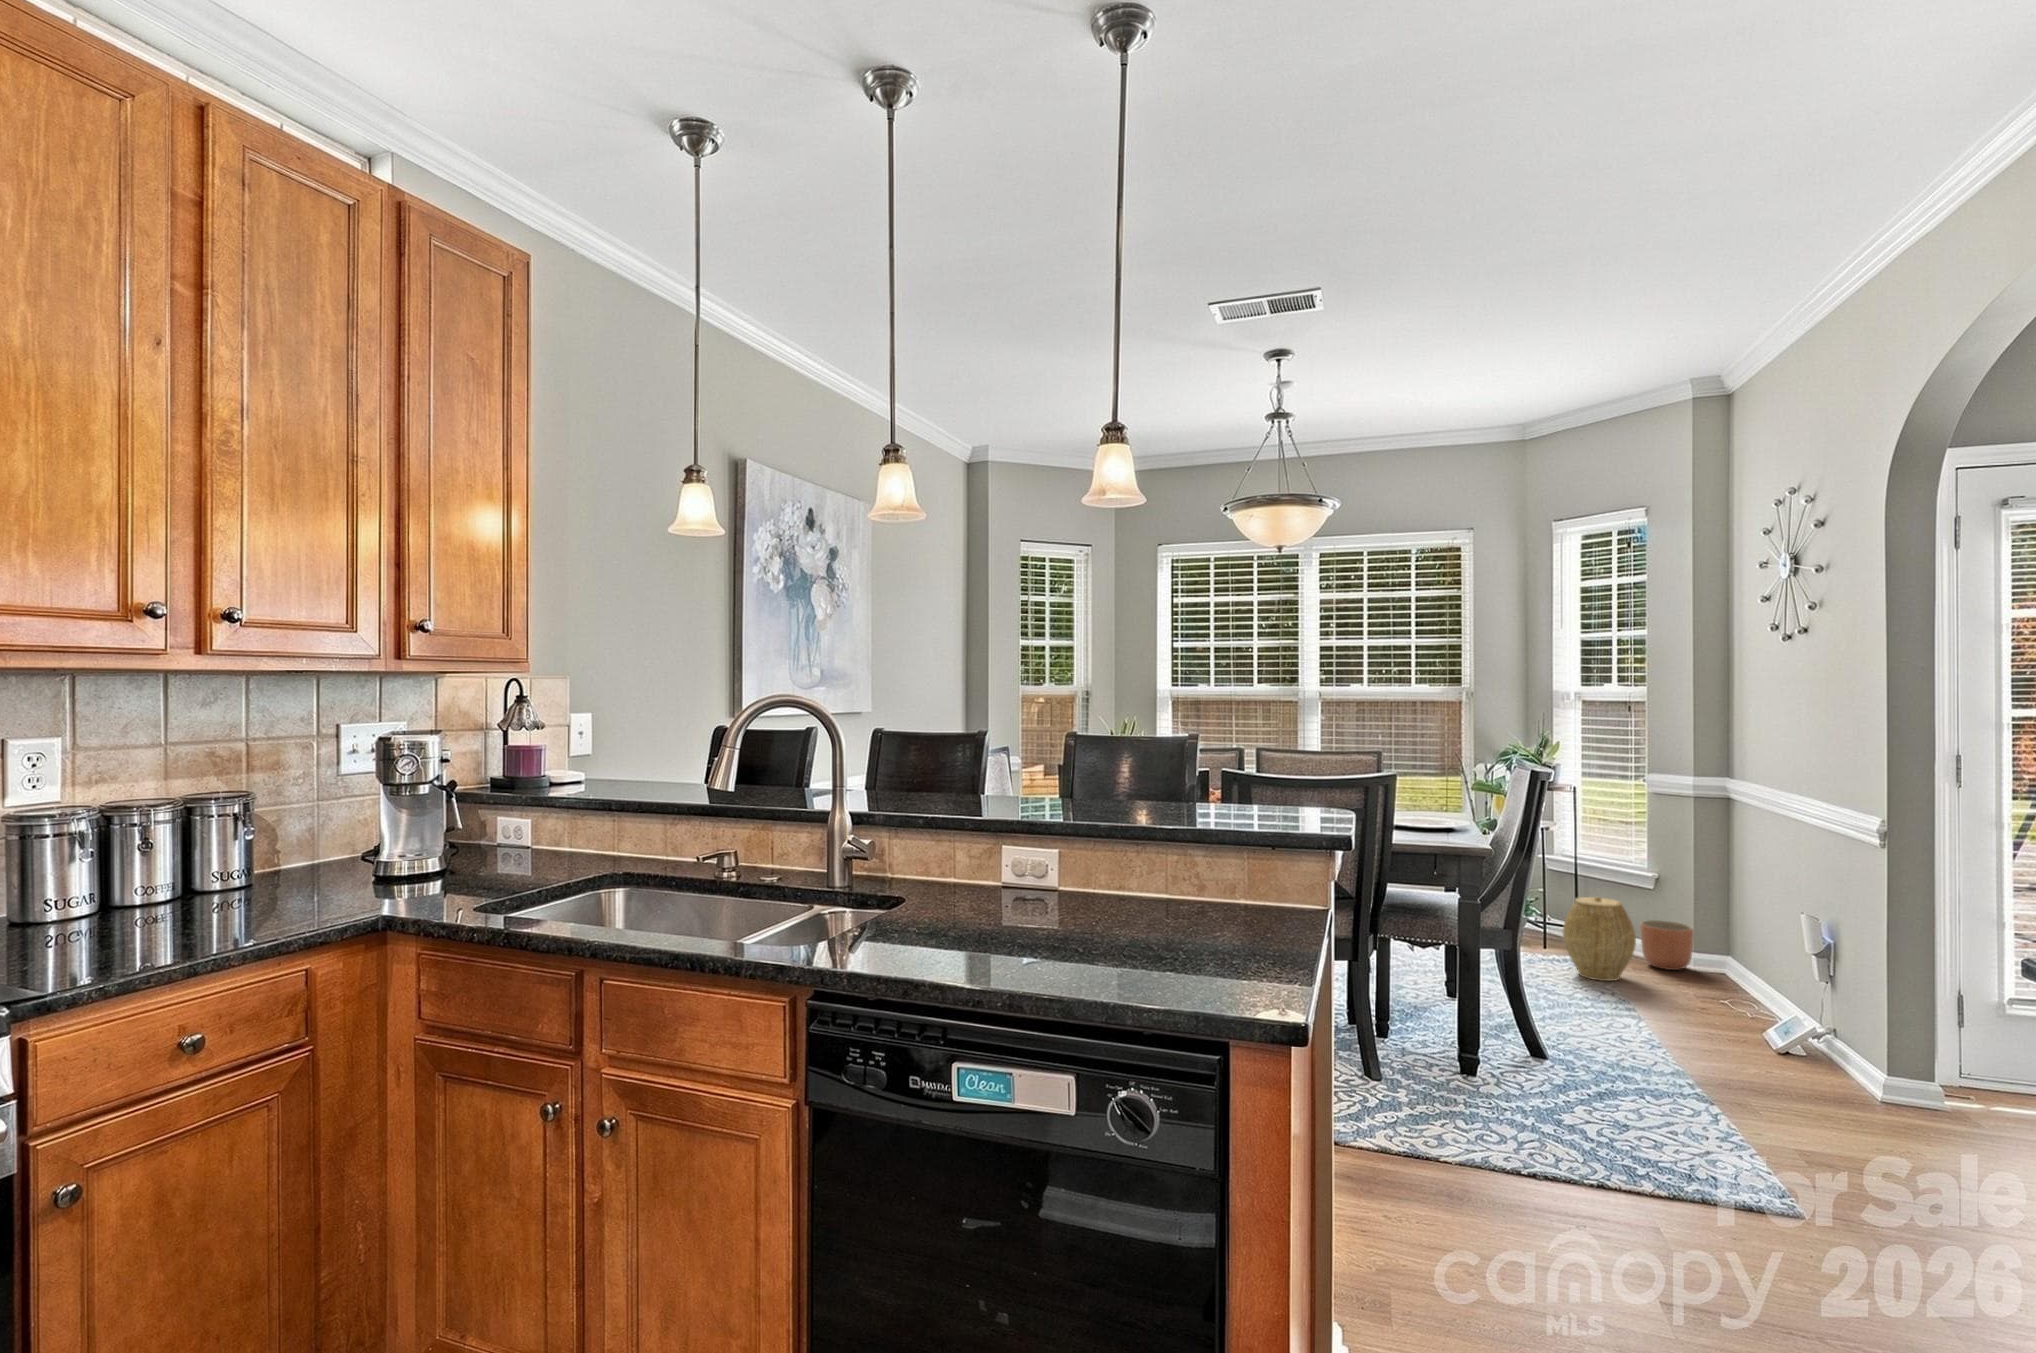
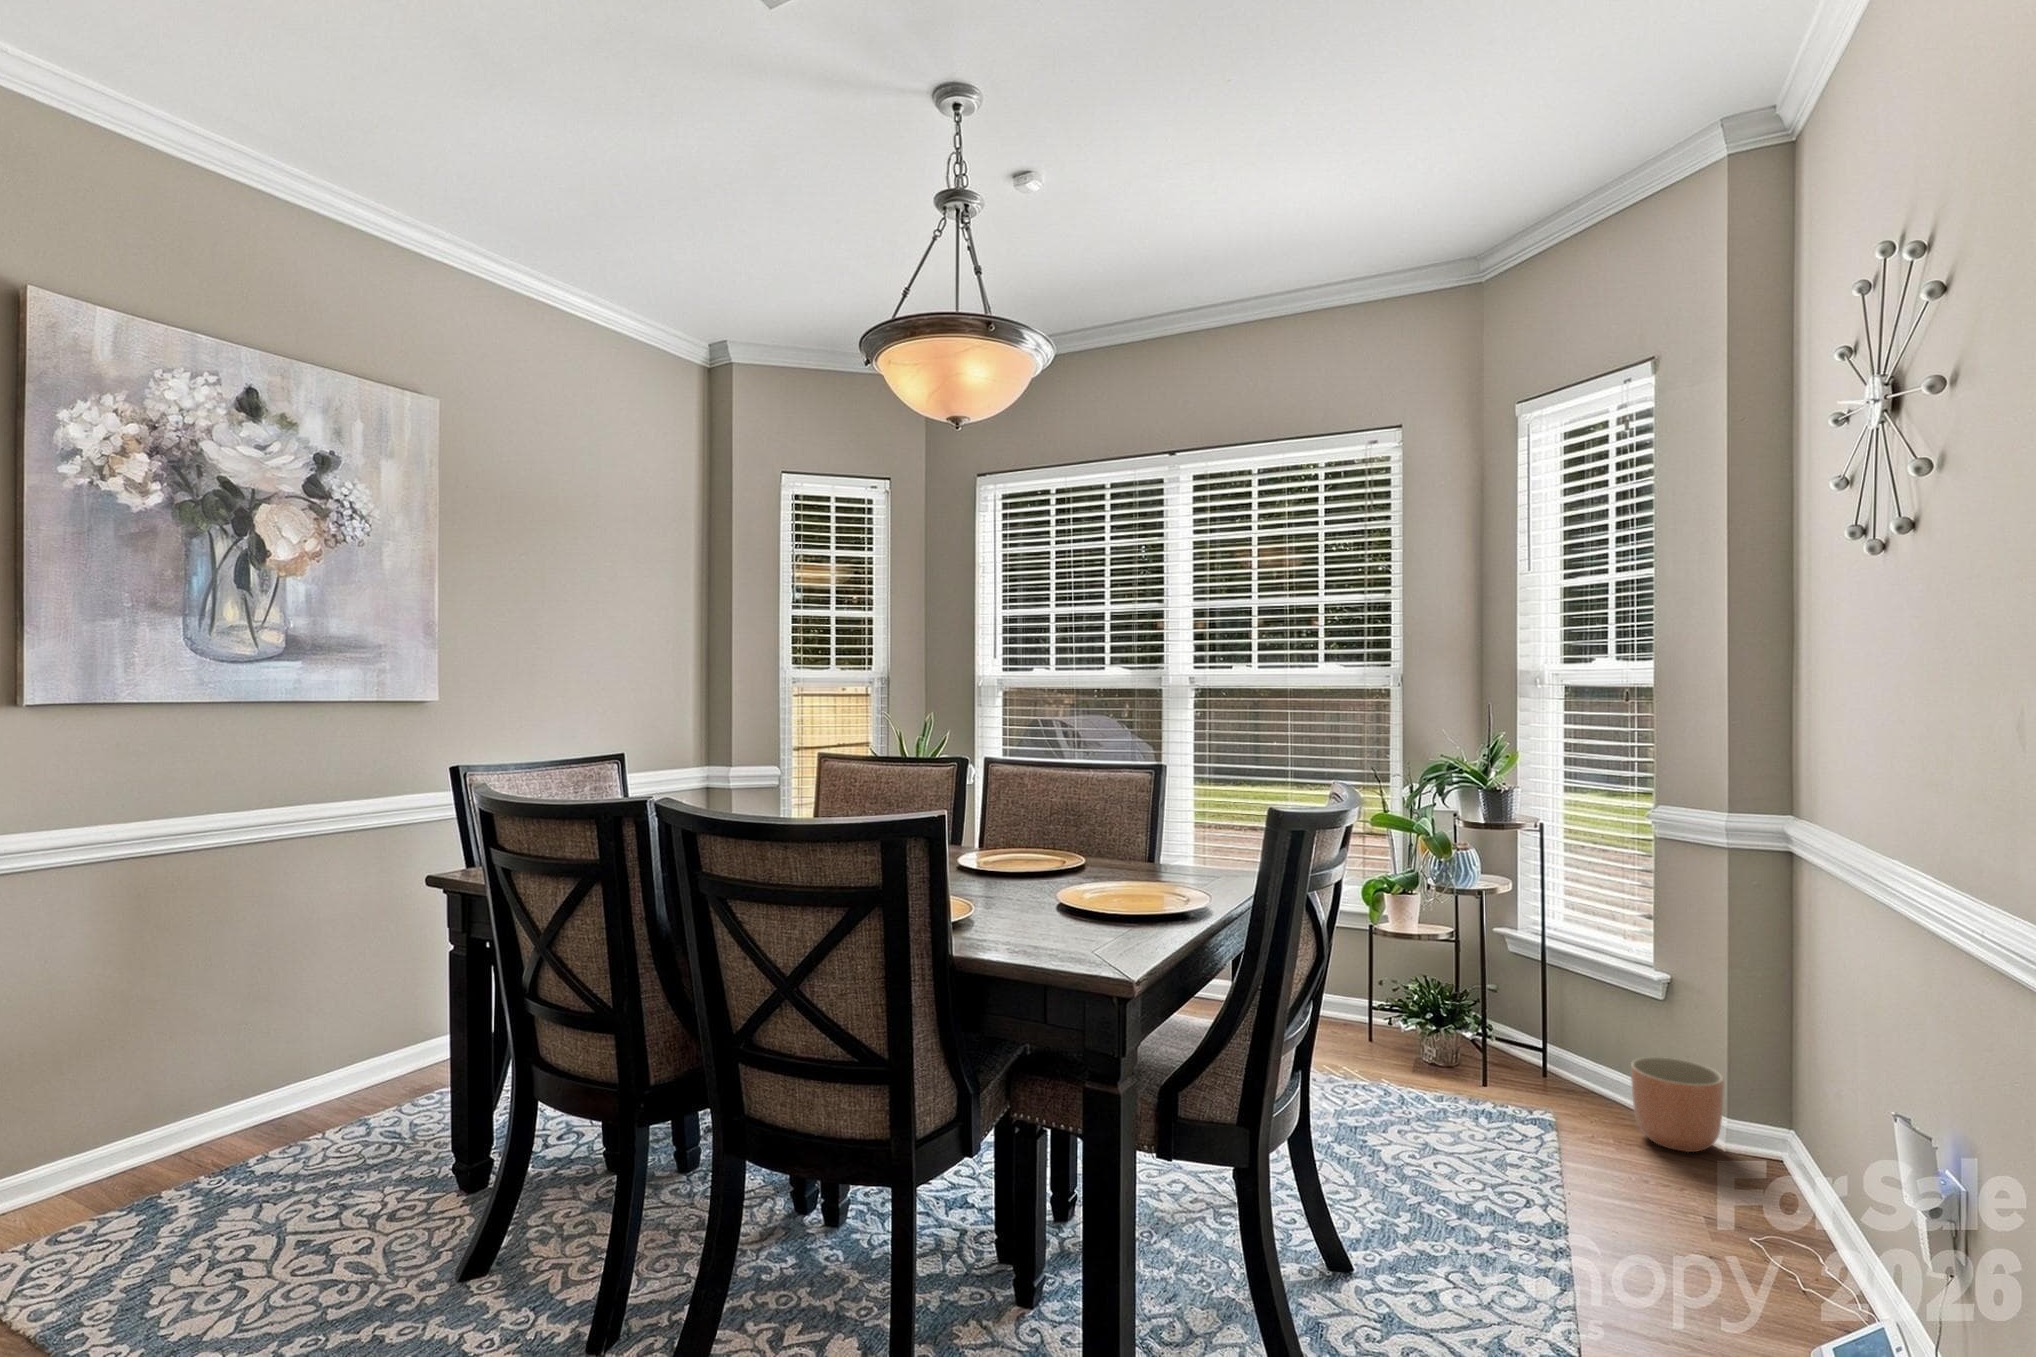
woven basket: present [1563,896,1636,981] -> none [1483,1021,1608,1178]

